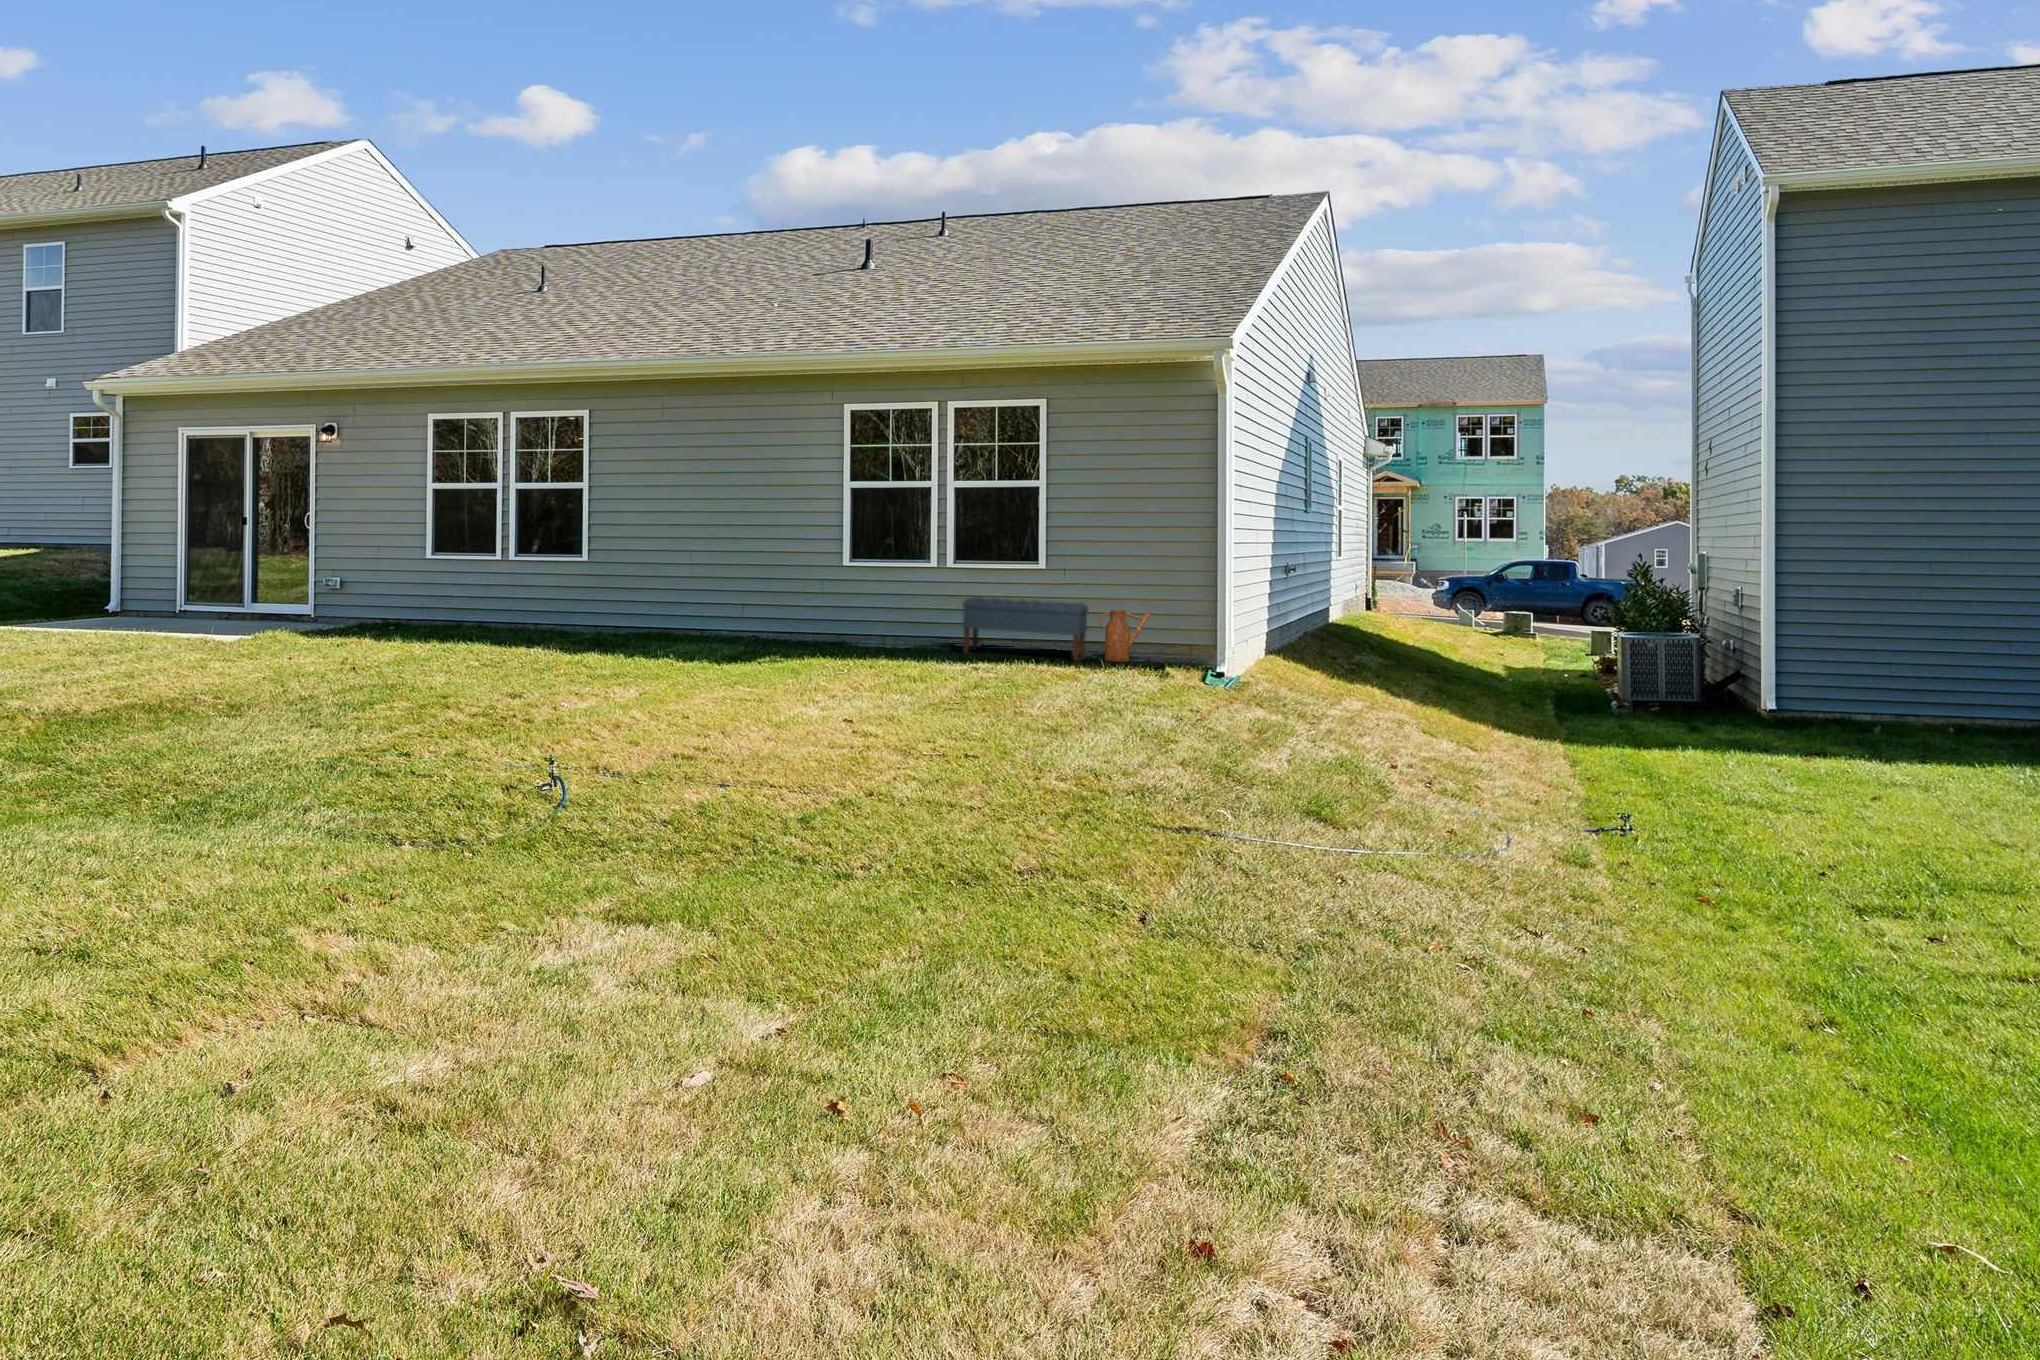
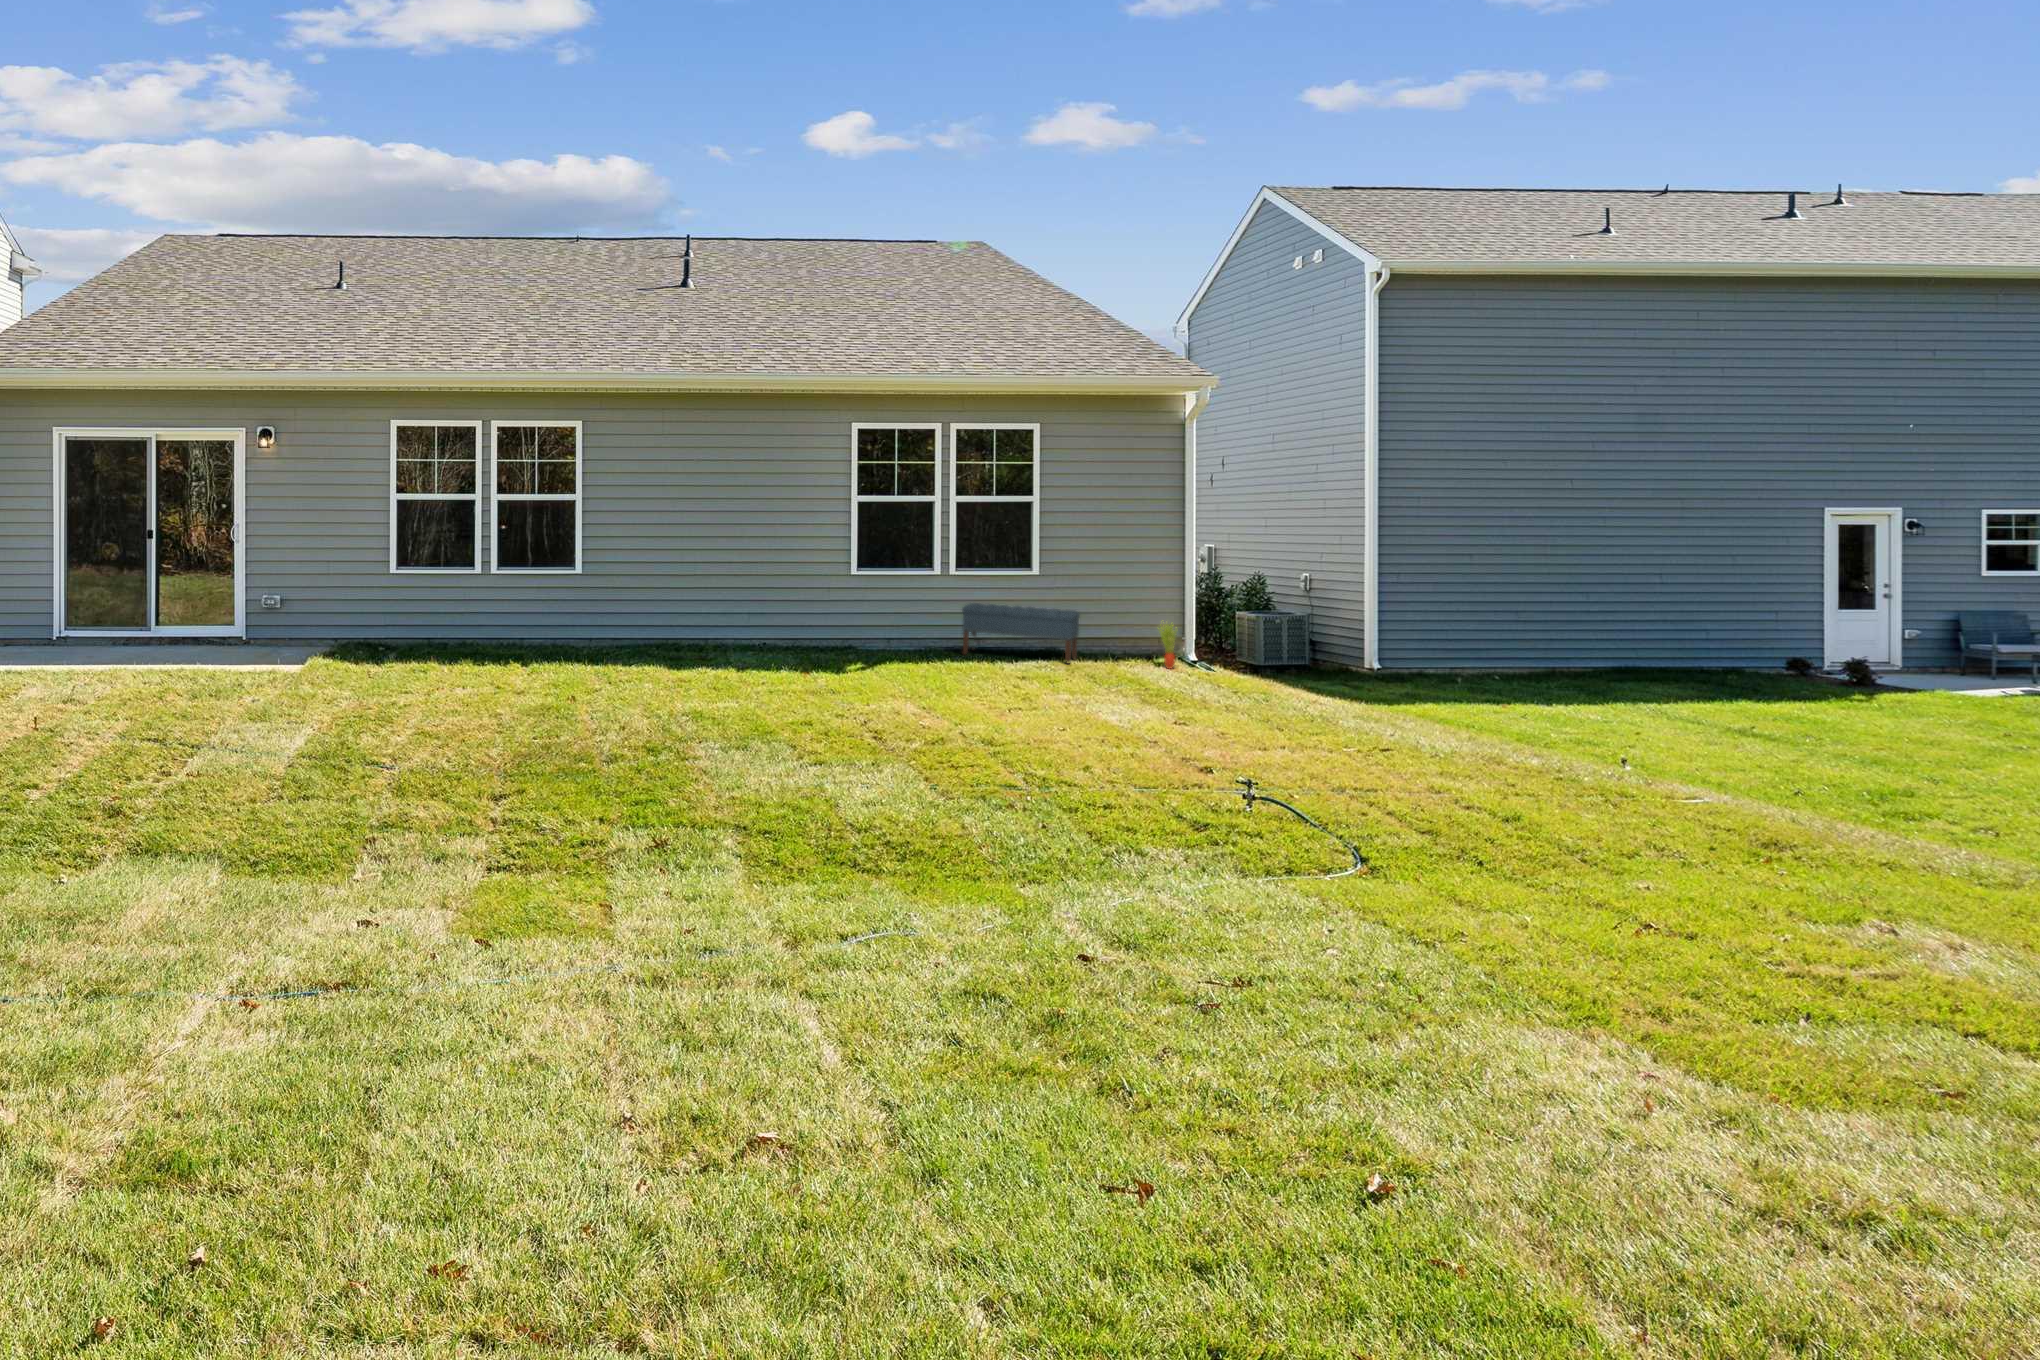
watering can: present [1099,610,1151,662] -> none [1090,617,1140,665]
potted plant: none [1169,612,1191,665] -> present [1158,622,1176,669]

